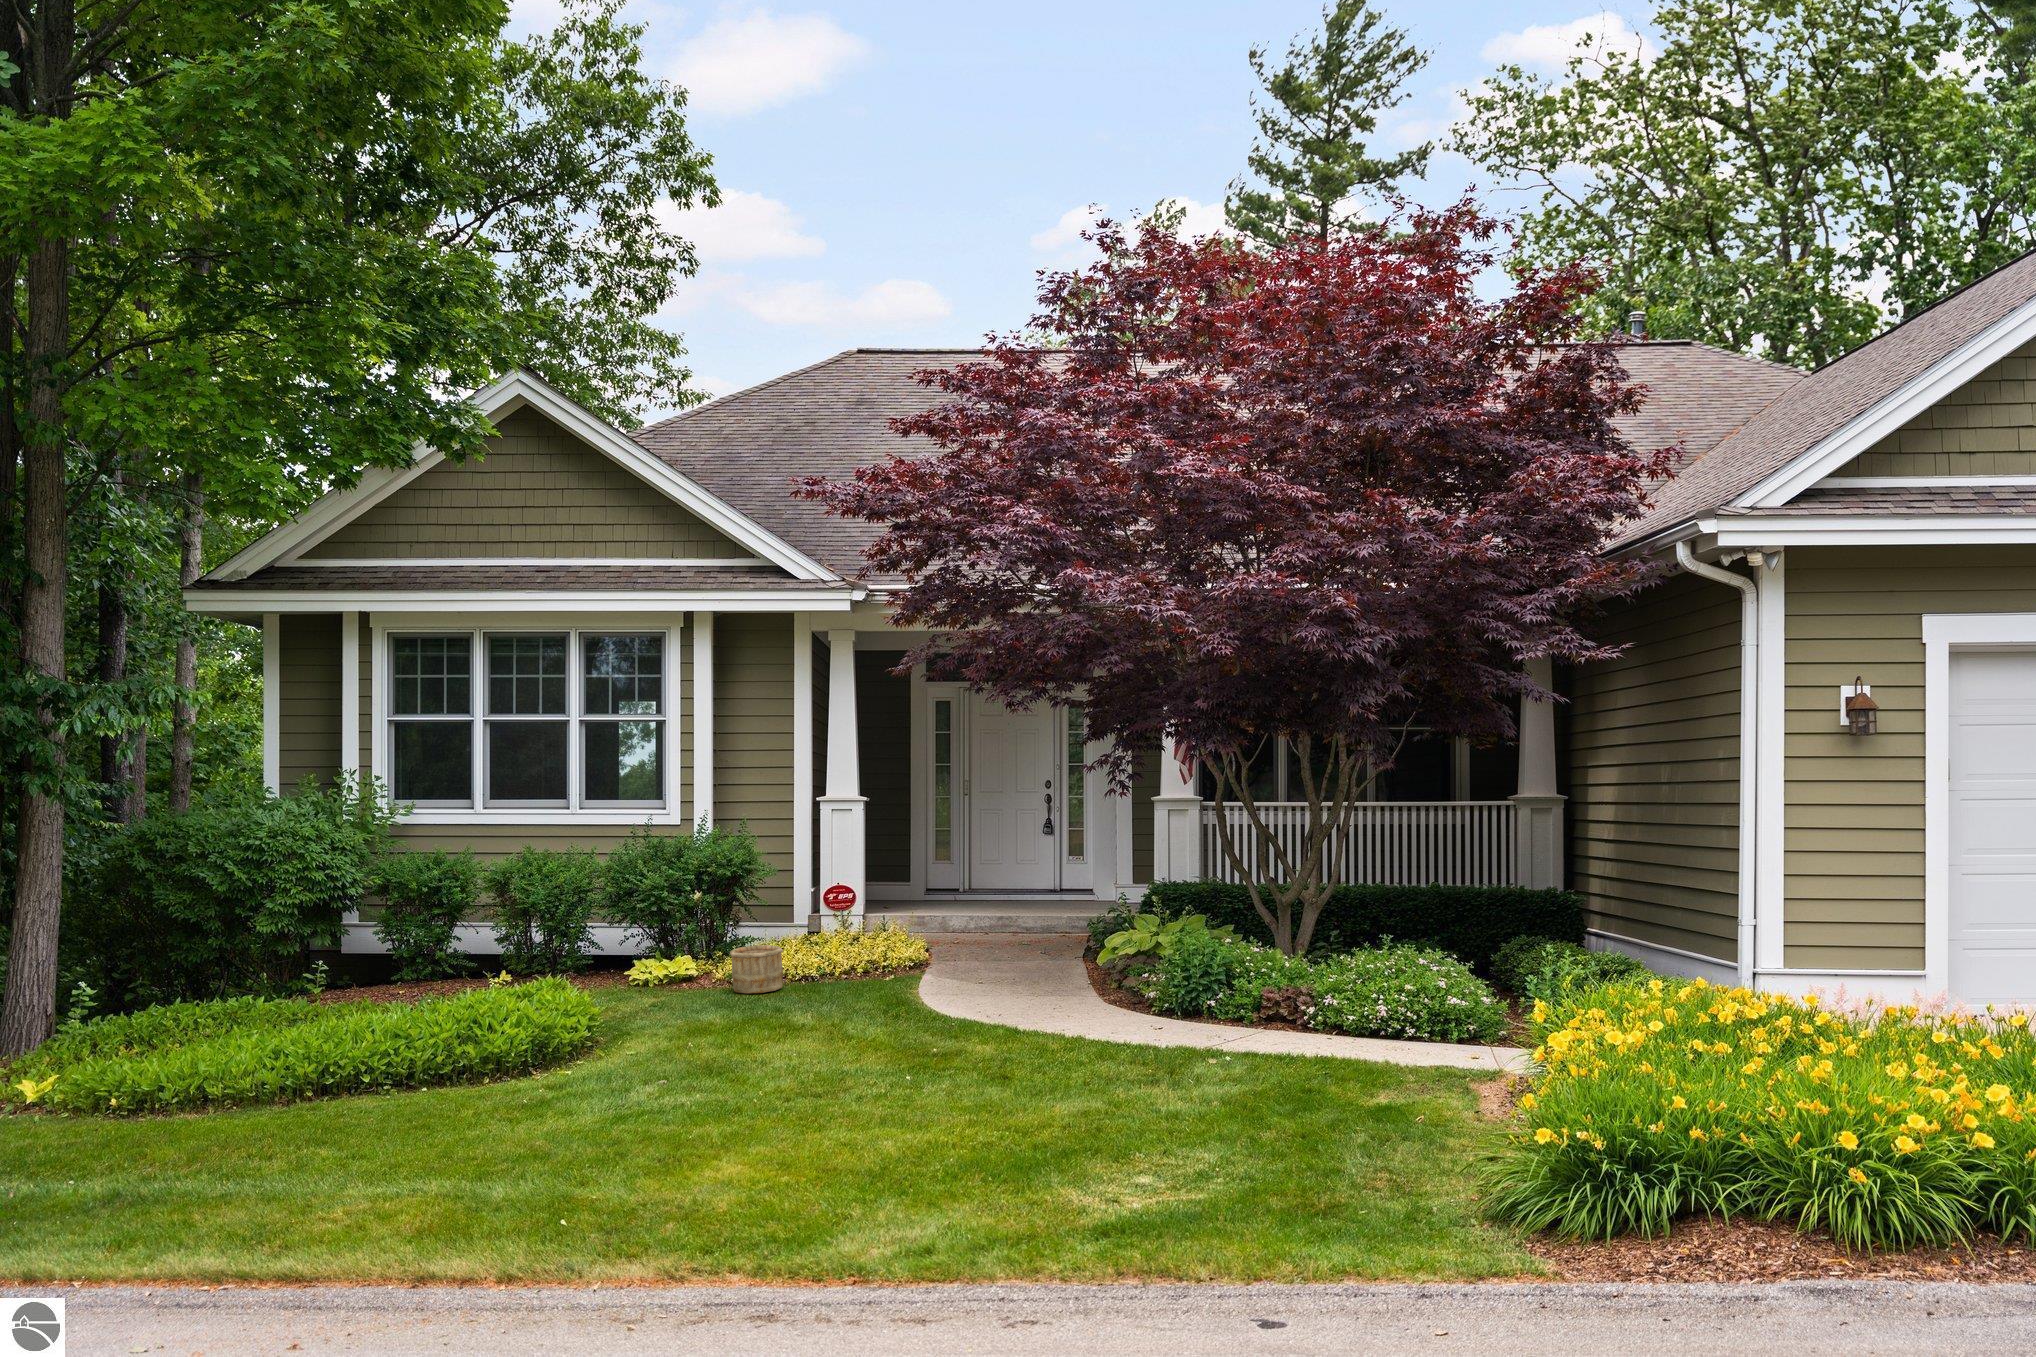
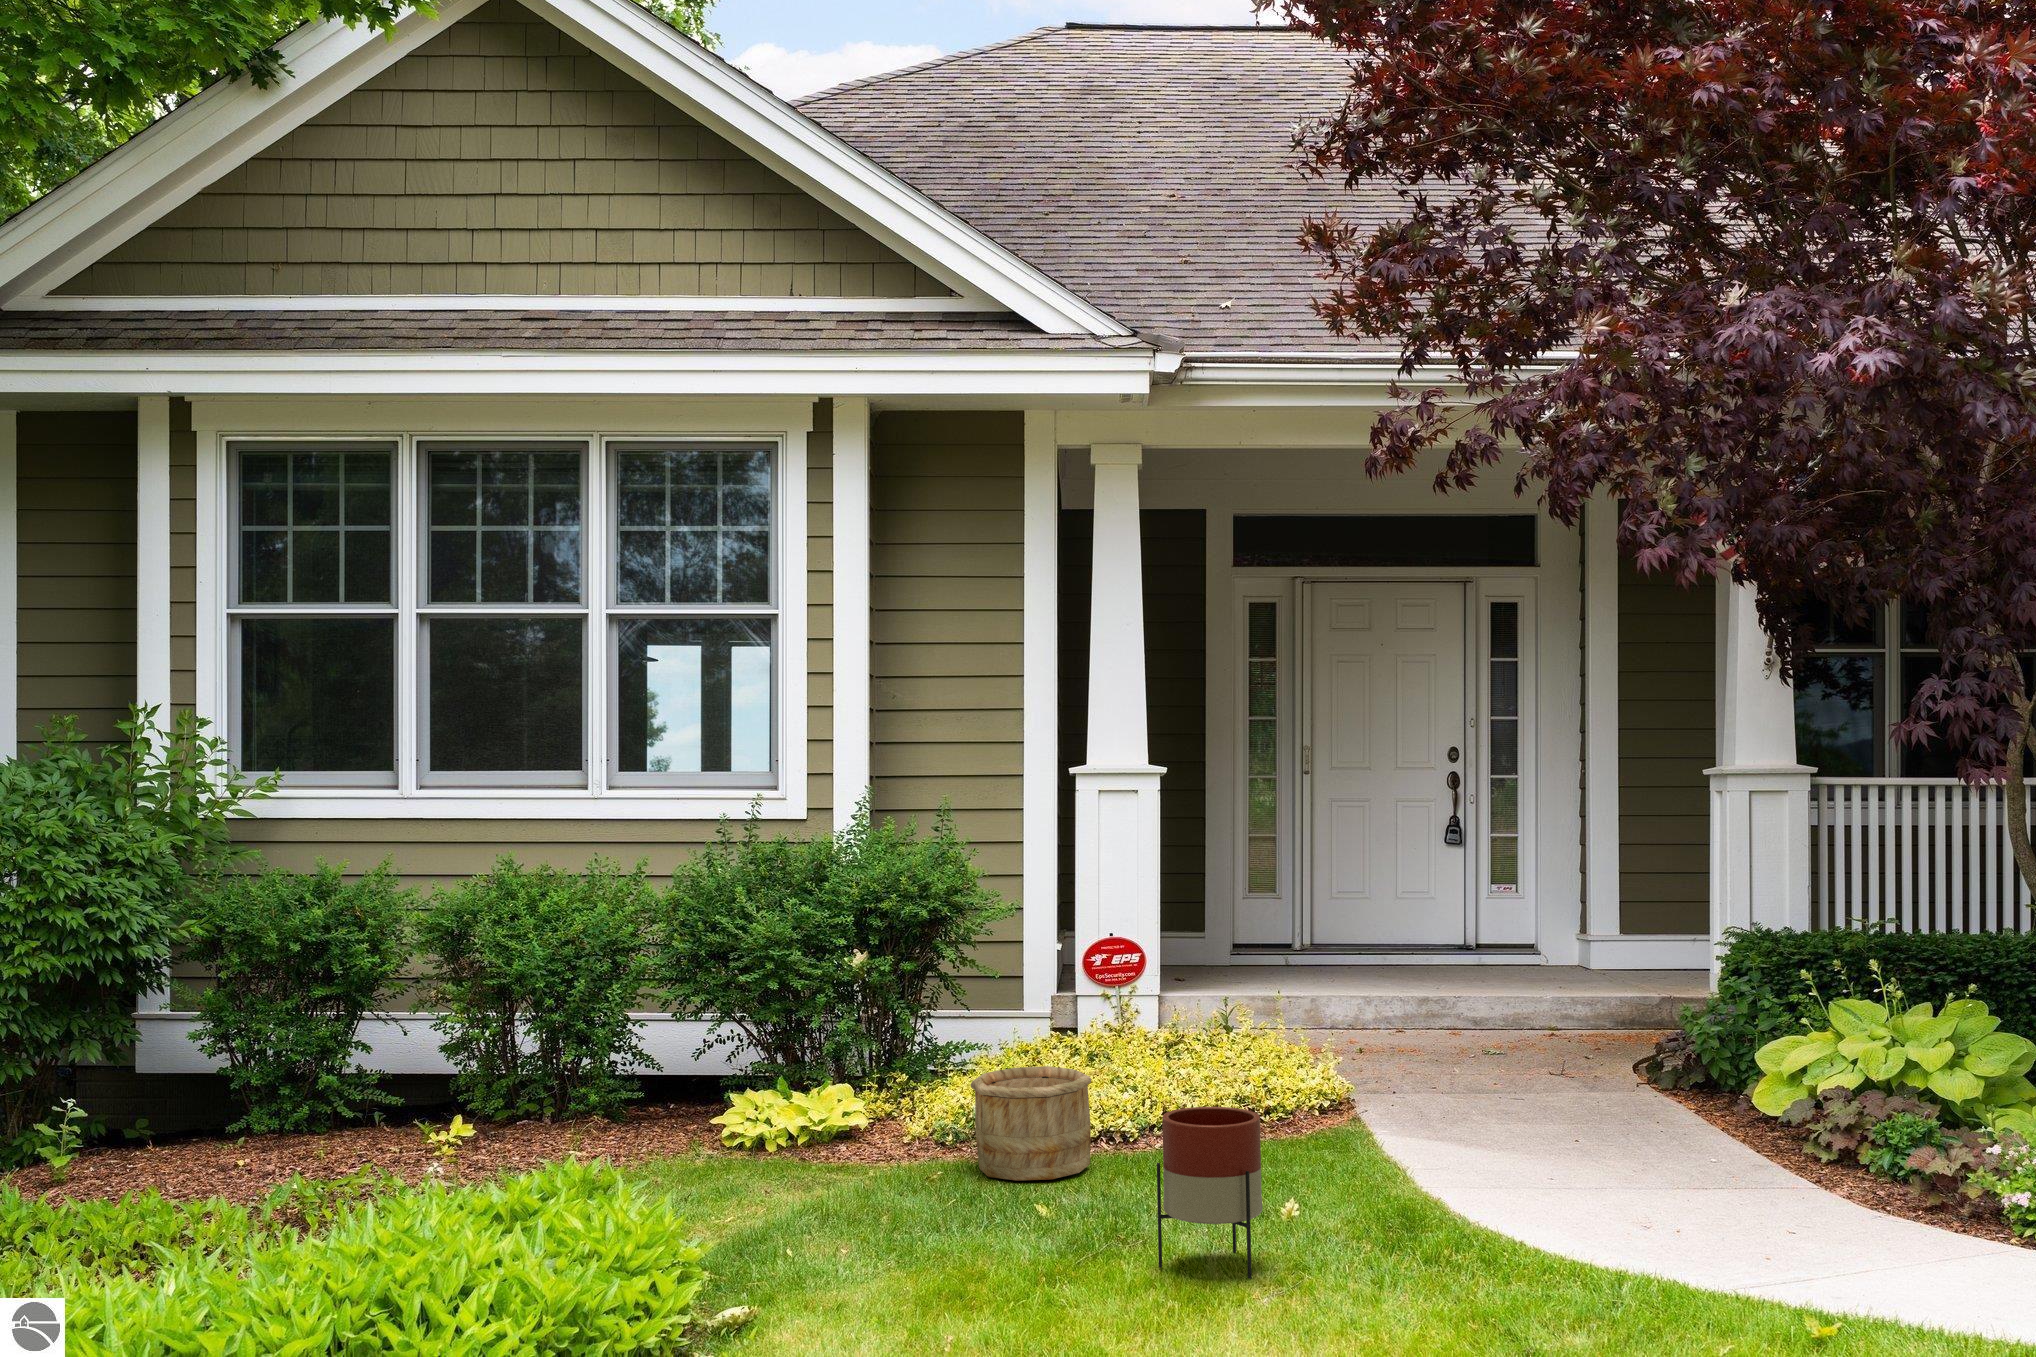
planter: none [780,958,822,1023] -> present [1157,1107,1262,1279]

